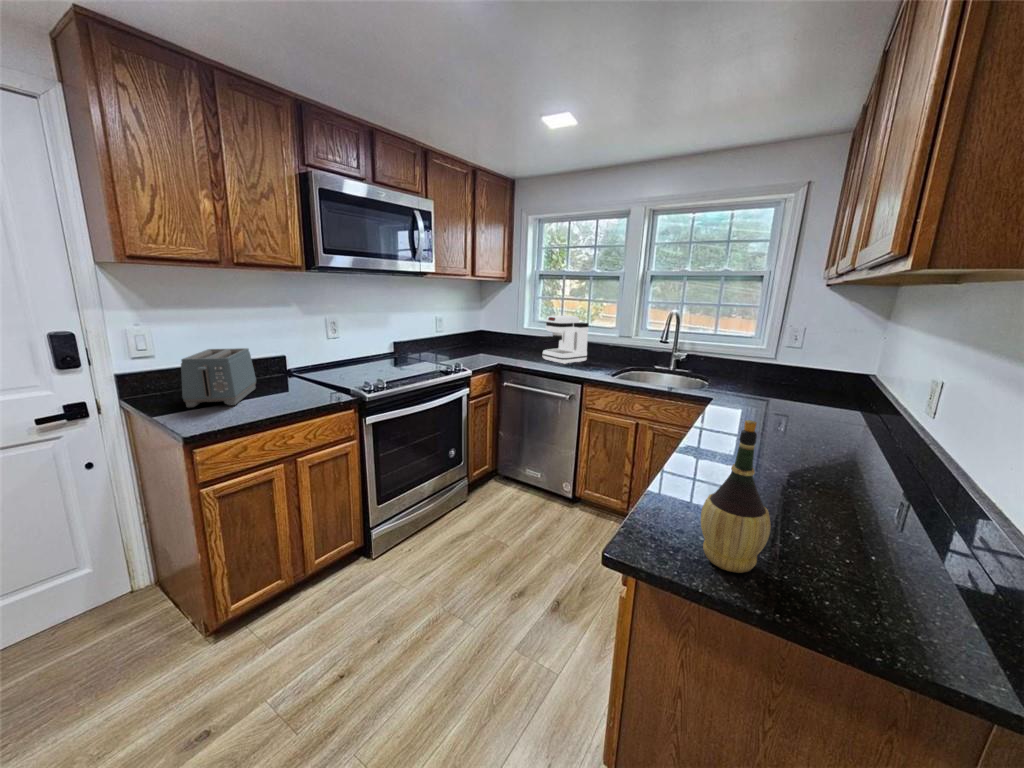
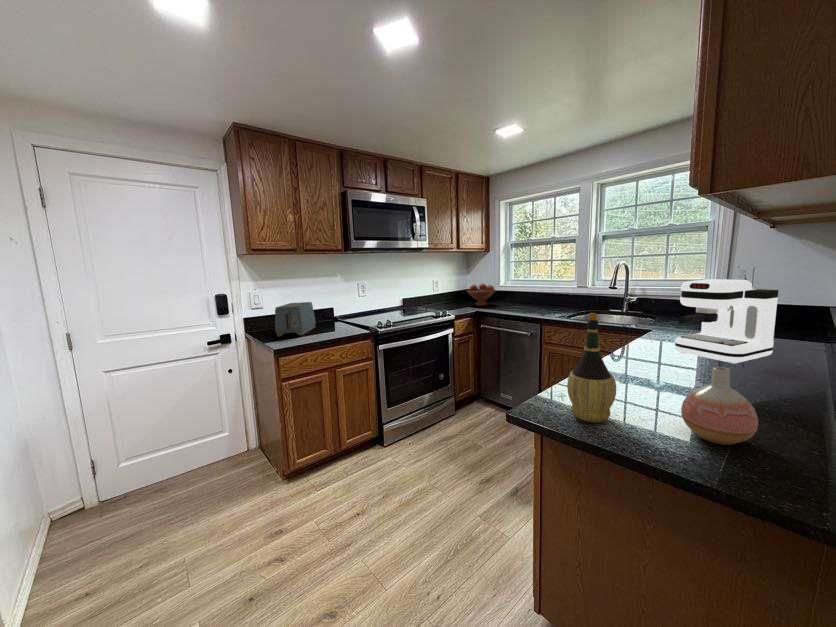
coffee maker: present [539,315,589,364] -> present [674,279,779,364]
fruit bowl: none [481,325,519,354] -> present [467,284,495,306]
vase: none [844,498,944,599] -> present [681,367,758,445]

